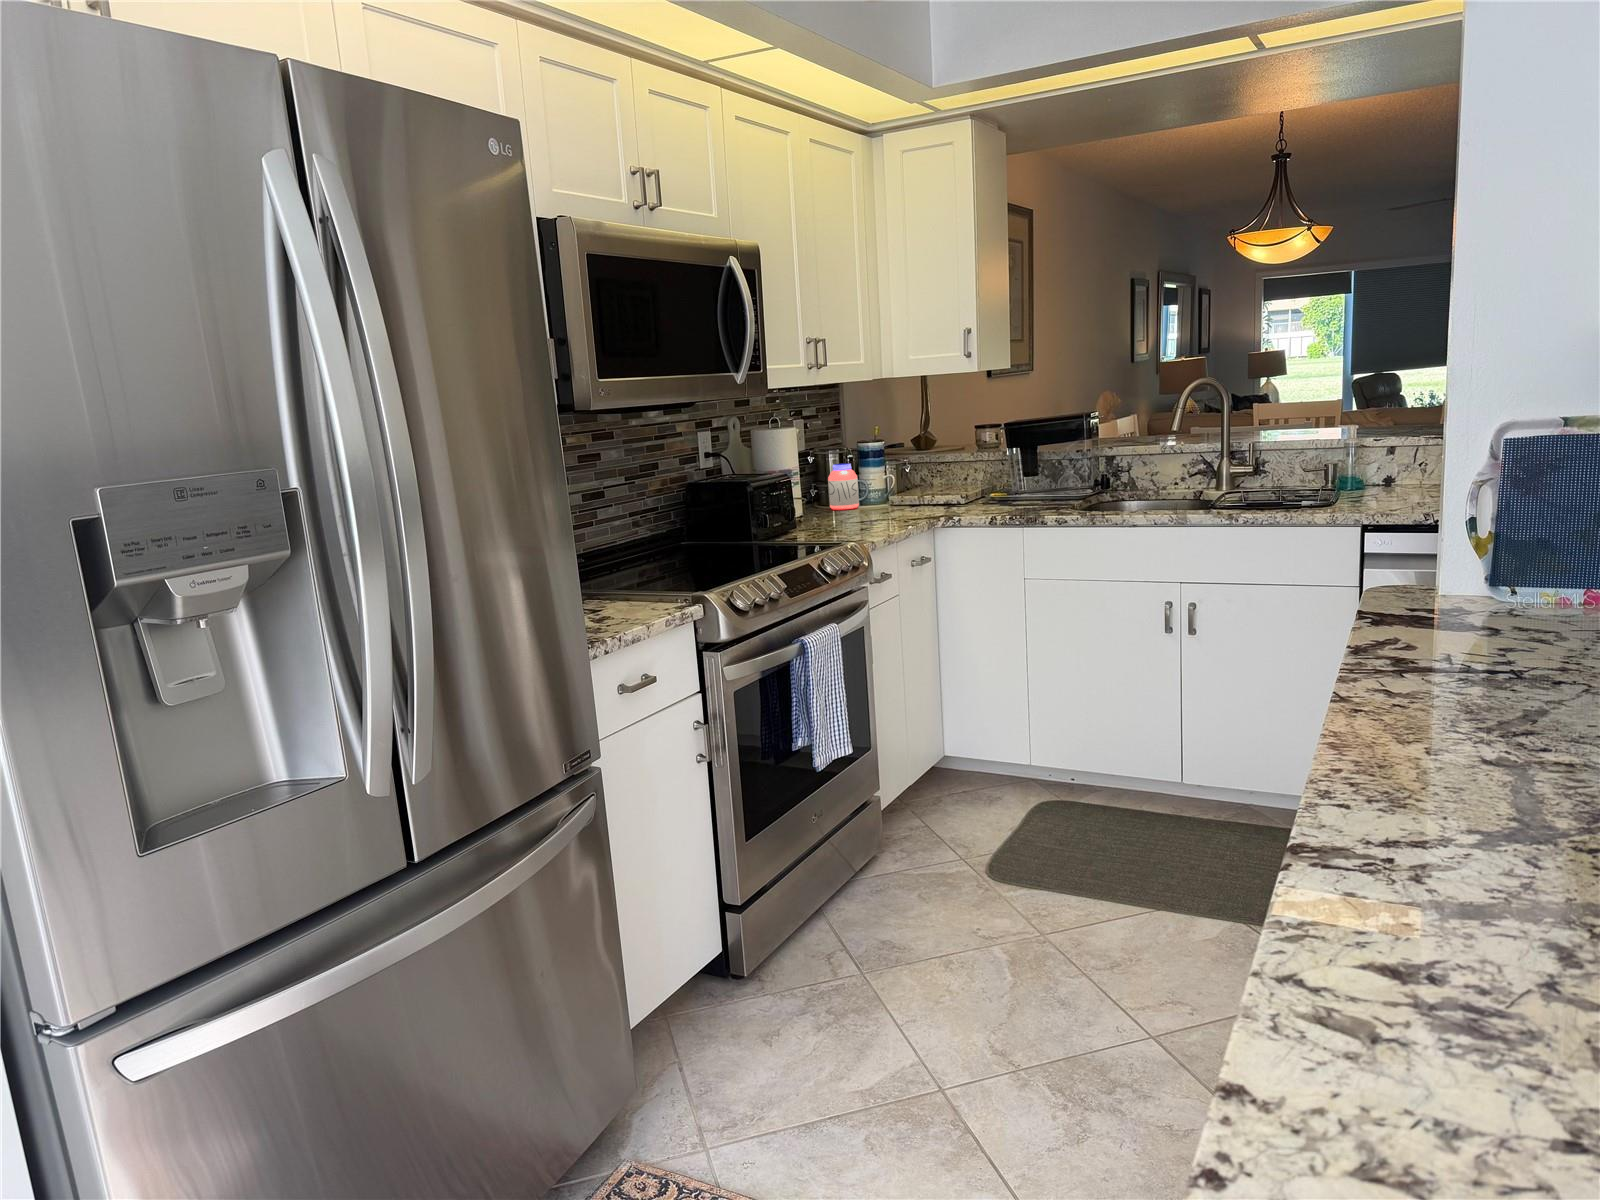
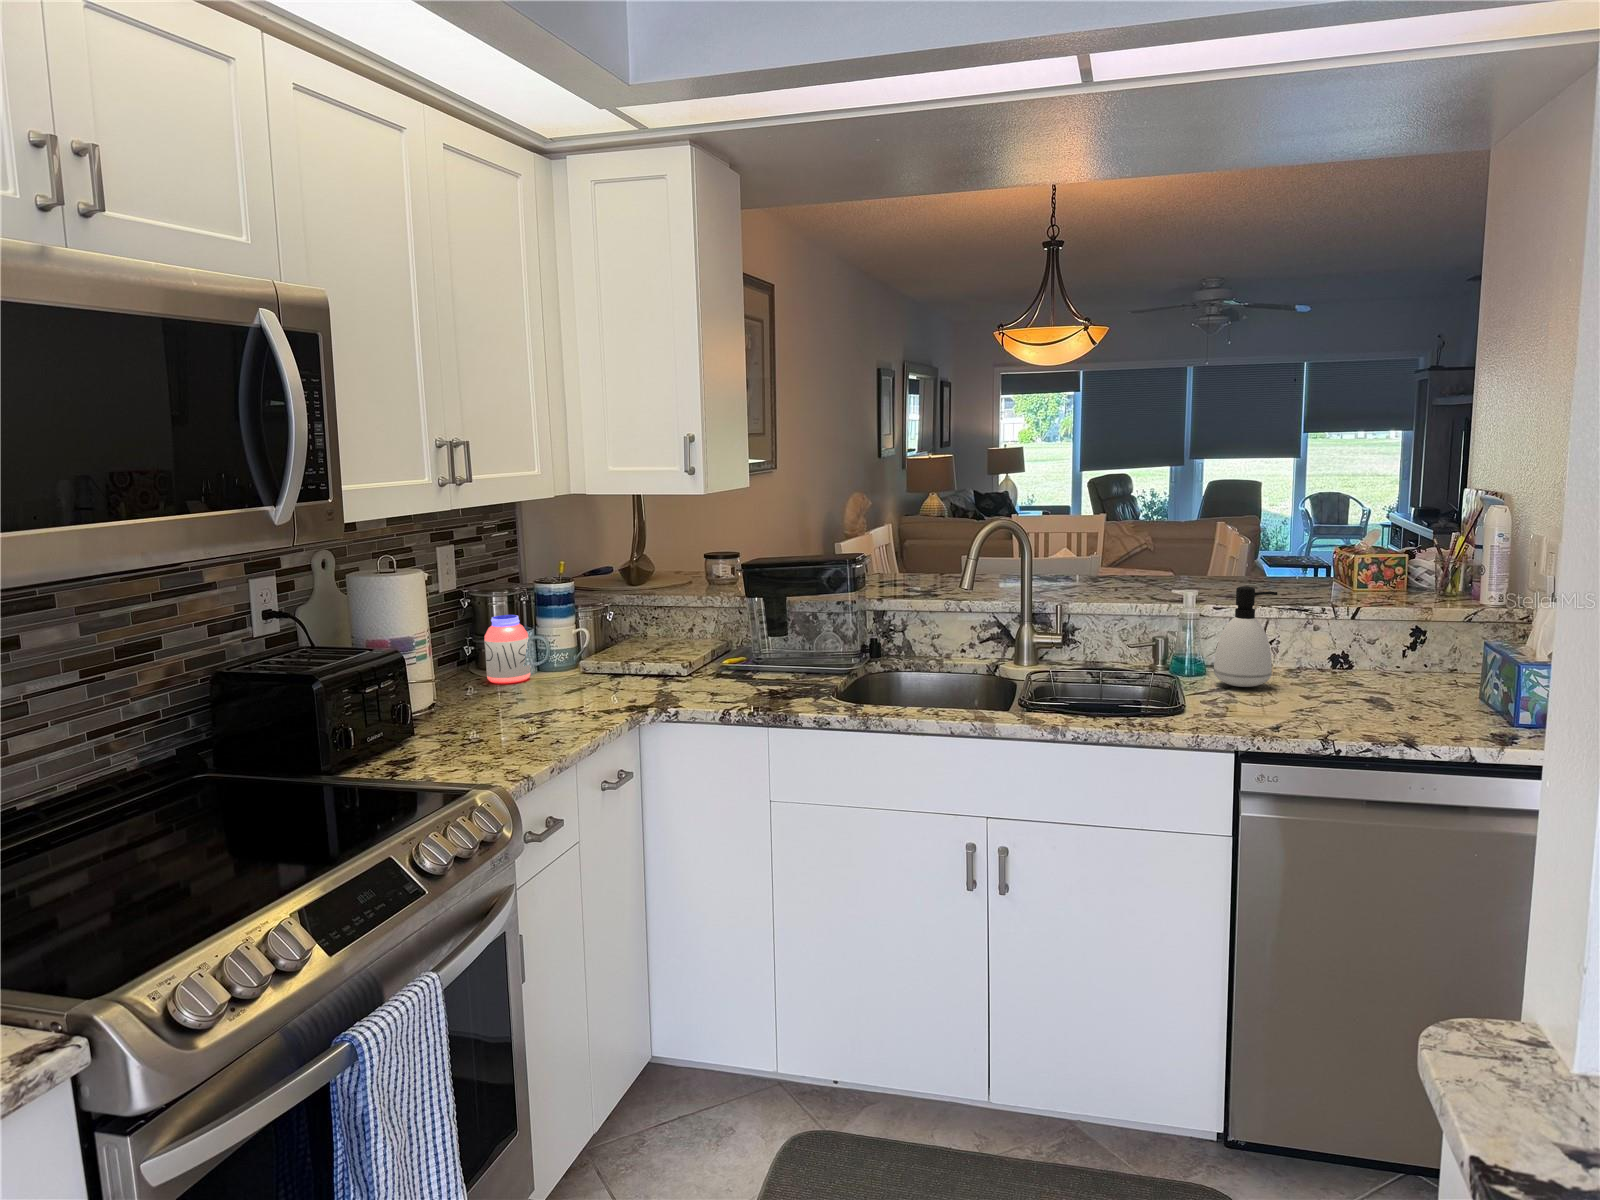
soap dispenser: none [1367,420,1416,496] -> present [1214,586,1277,687]

